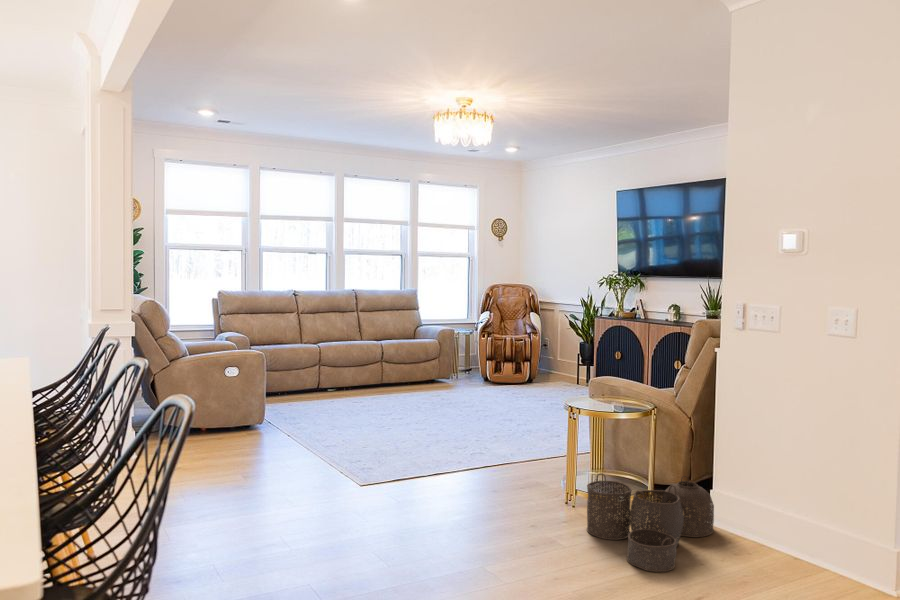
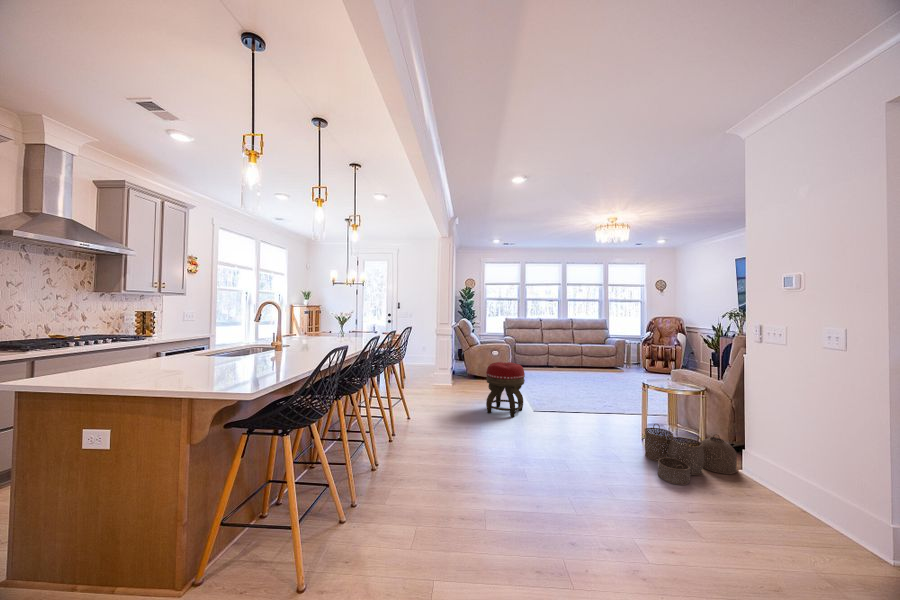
footstool: none [252,388,339,507] -> present [486,362,525,417]

